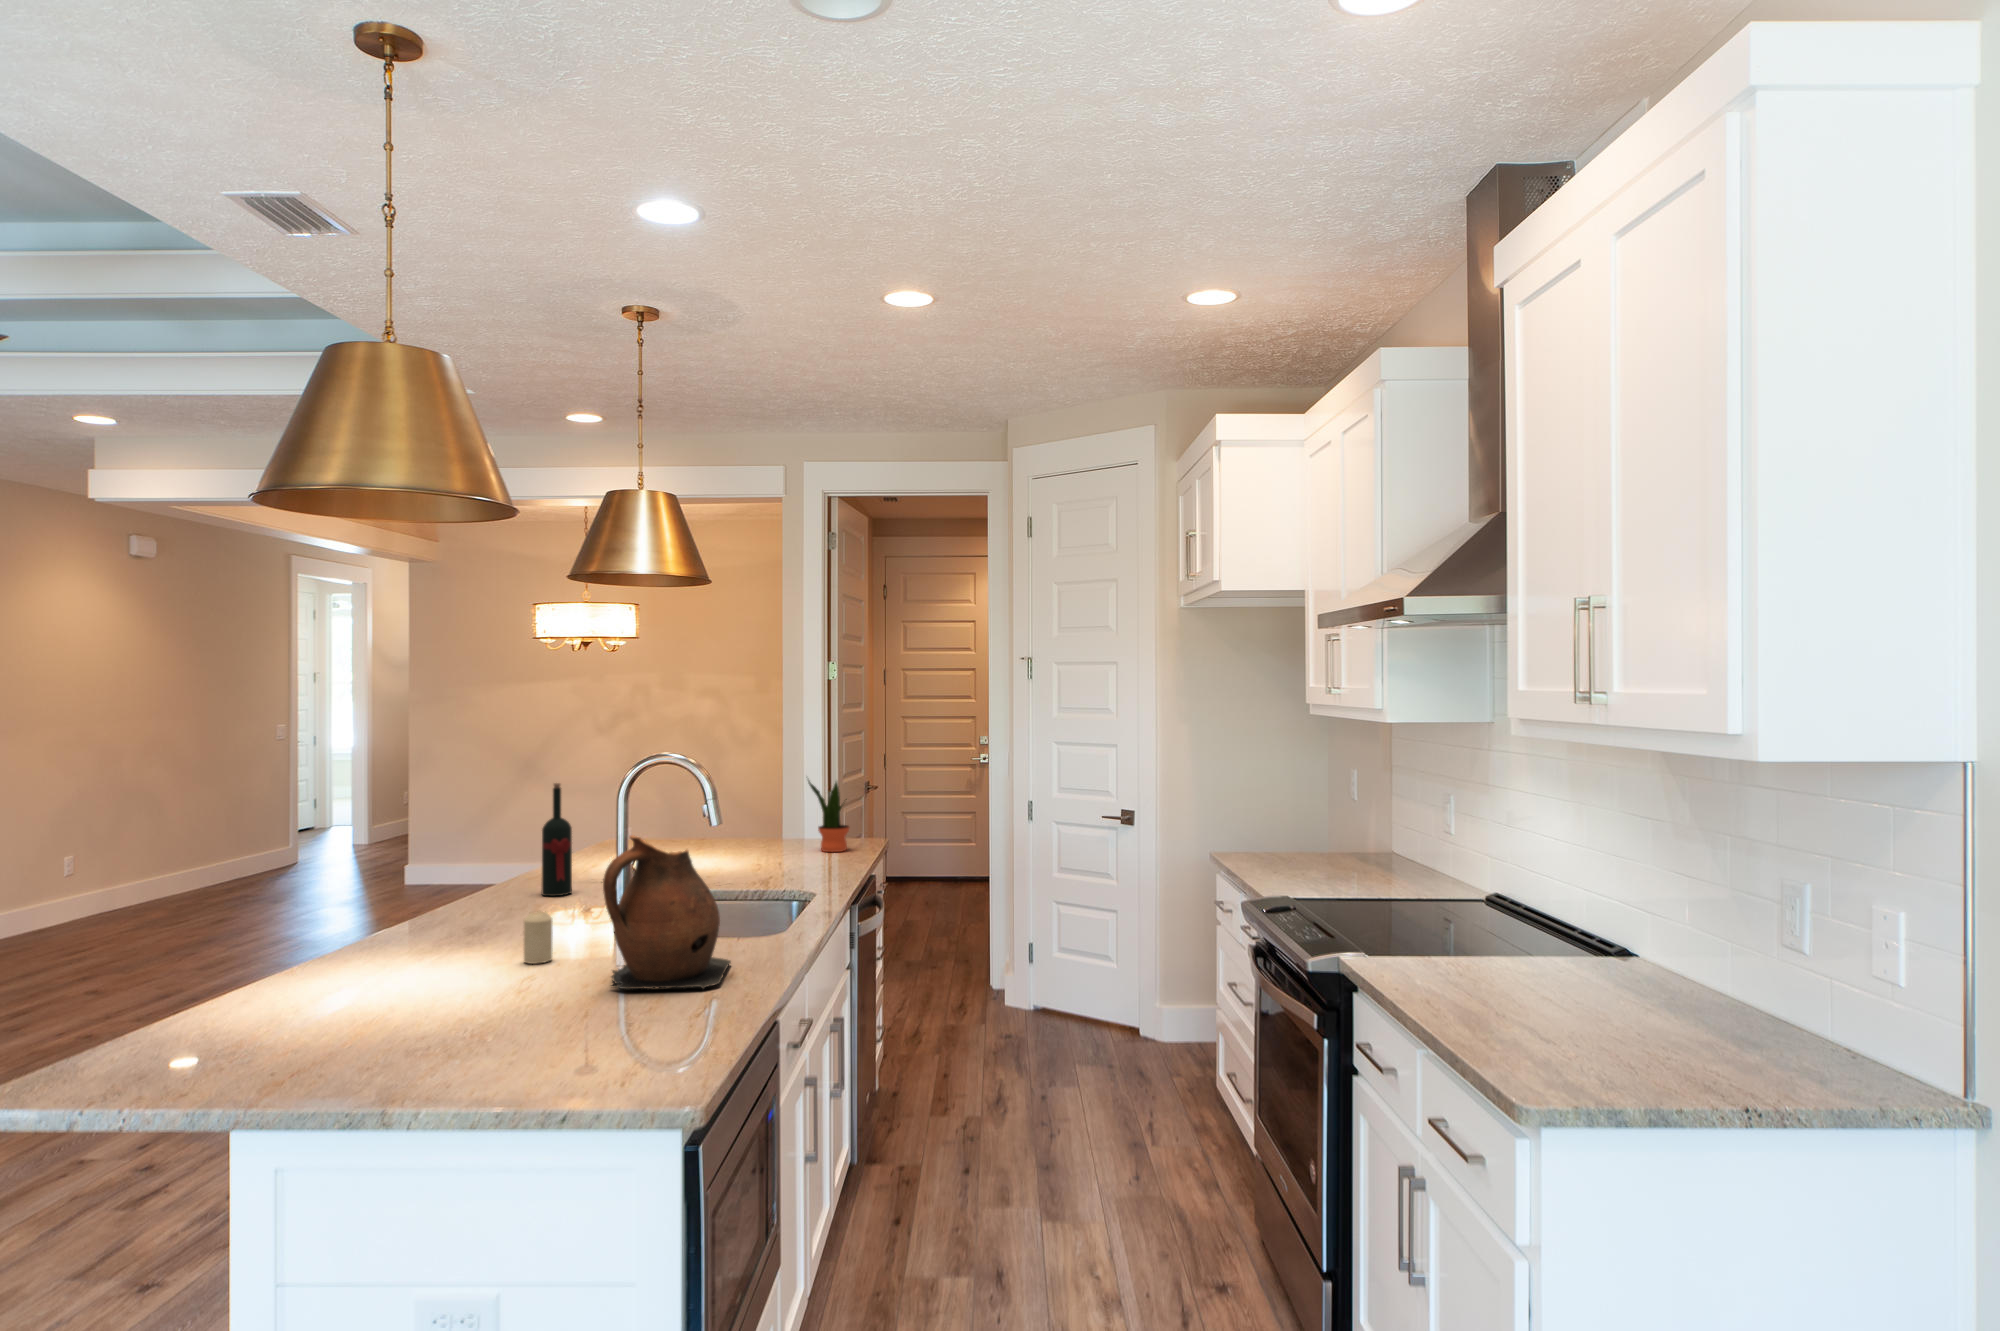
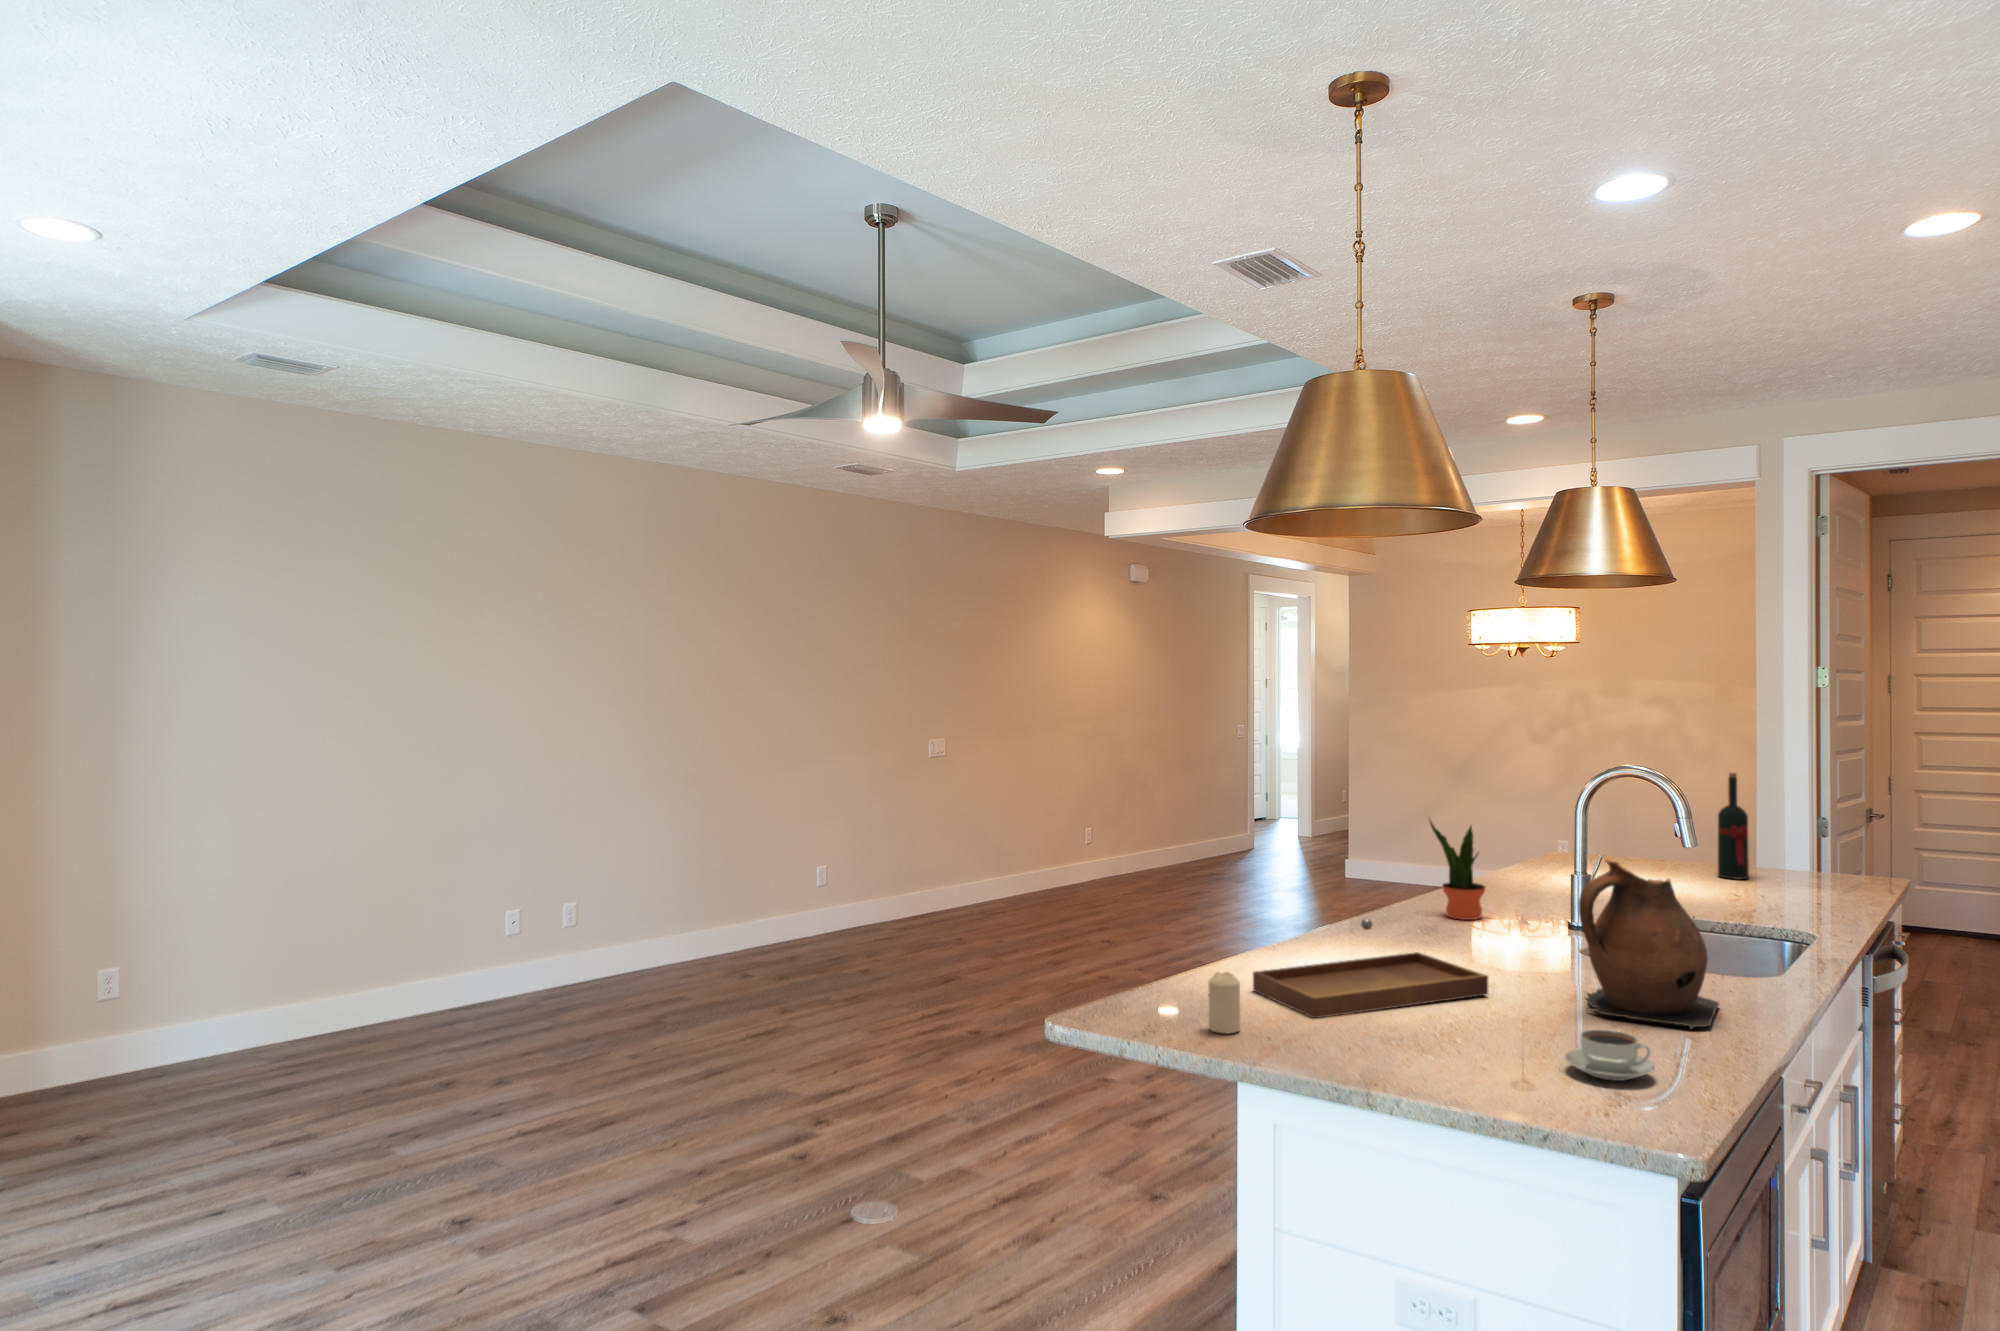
potted plant: present [808,780,850,852] -> present [1428,818,1485,920]
wine bottle: present [541,783,572,896] -> present [1718,773,1749,879]
candle: present [524,911,553,964] -> present [1208,972,1240,1033]
tray: none [222,925,513,1050] -> present [1253,919,1488,1018]
coffee cup: none [574,1004,662,1055] -> present [1565,1030,1655,1081]

